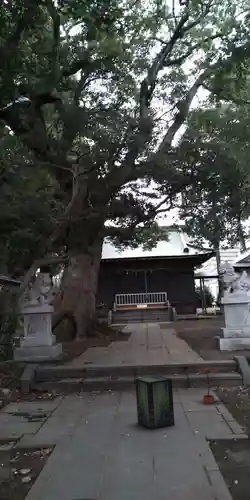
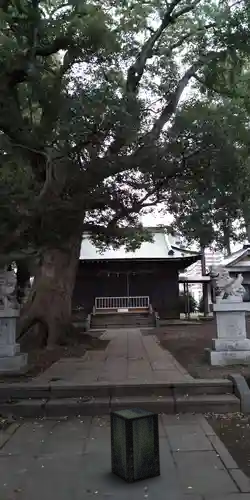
potted plant: present [195,368,219,404] -> none [185,394,217,440]

